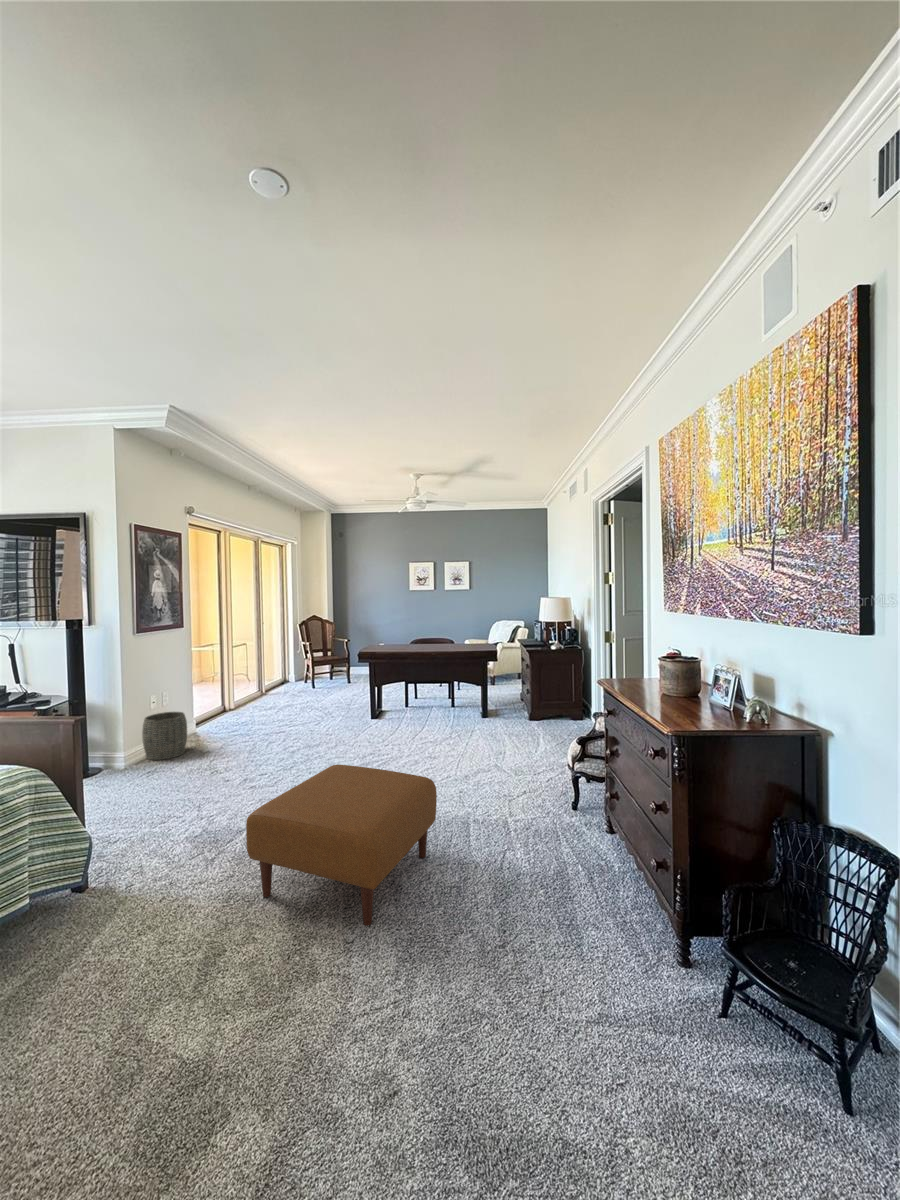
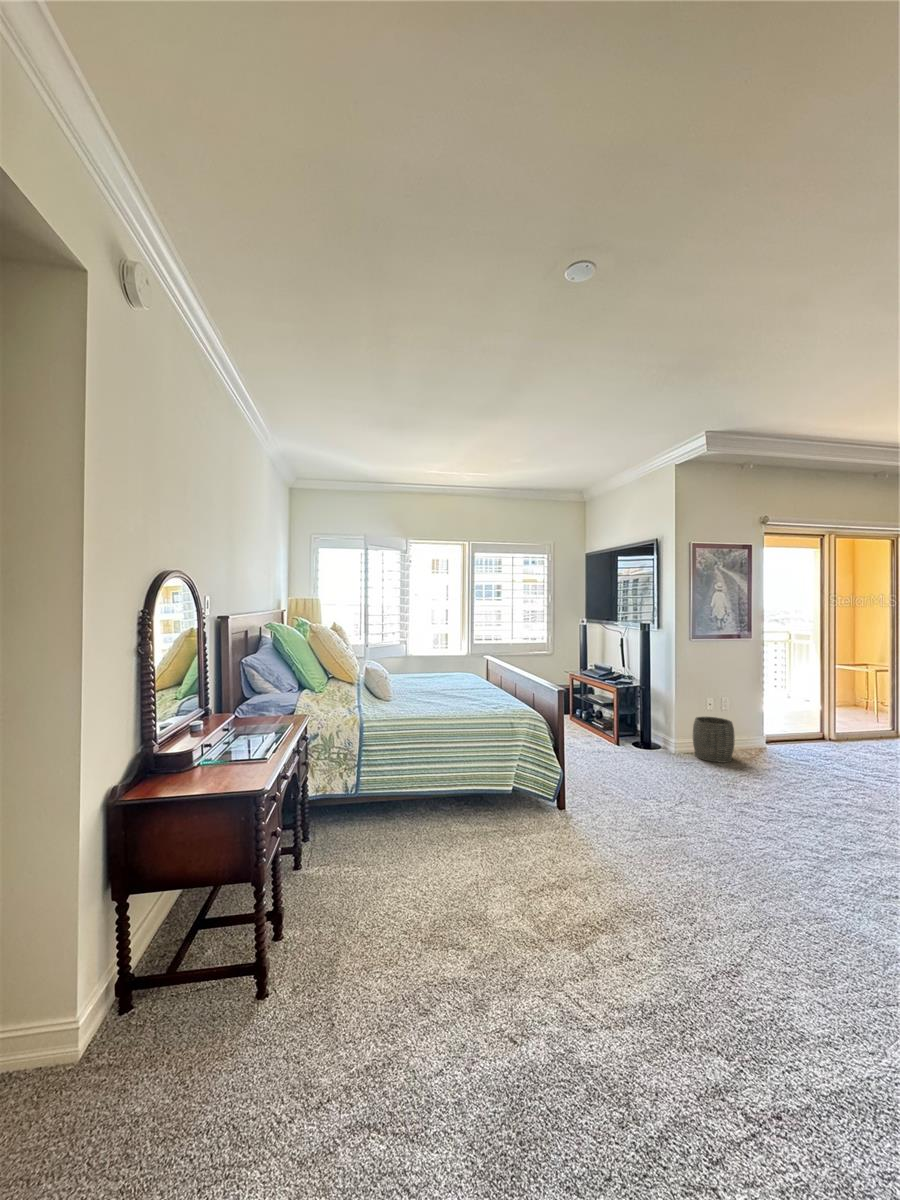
ottoman: present [246,765,437,926] -> none [615,801,840,977]

